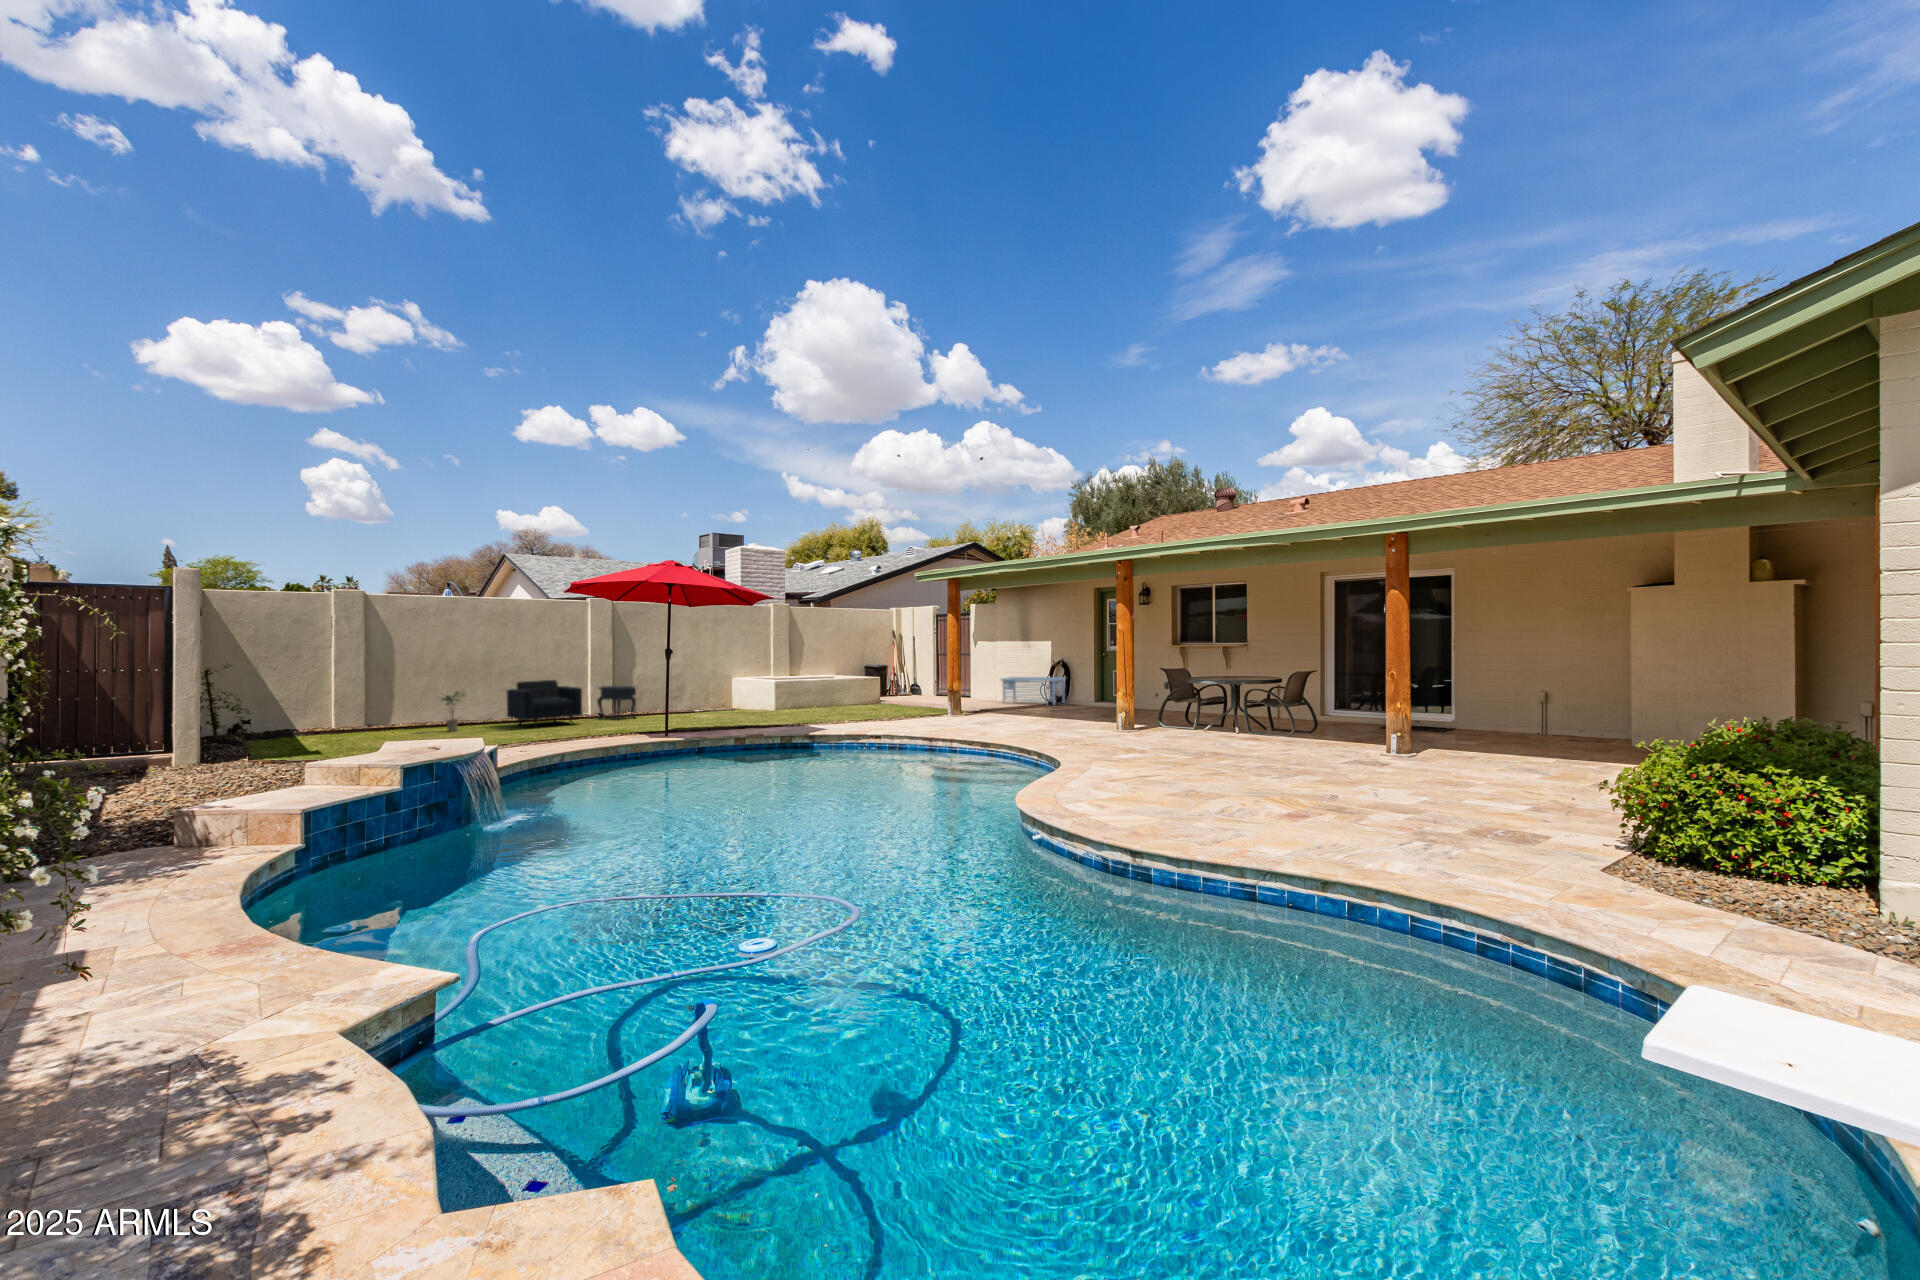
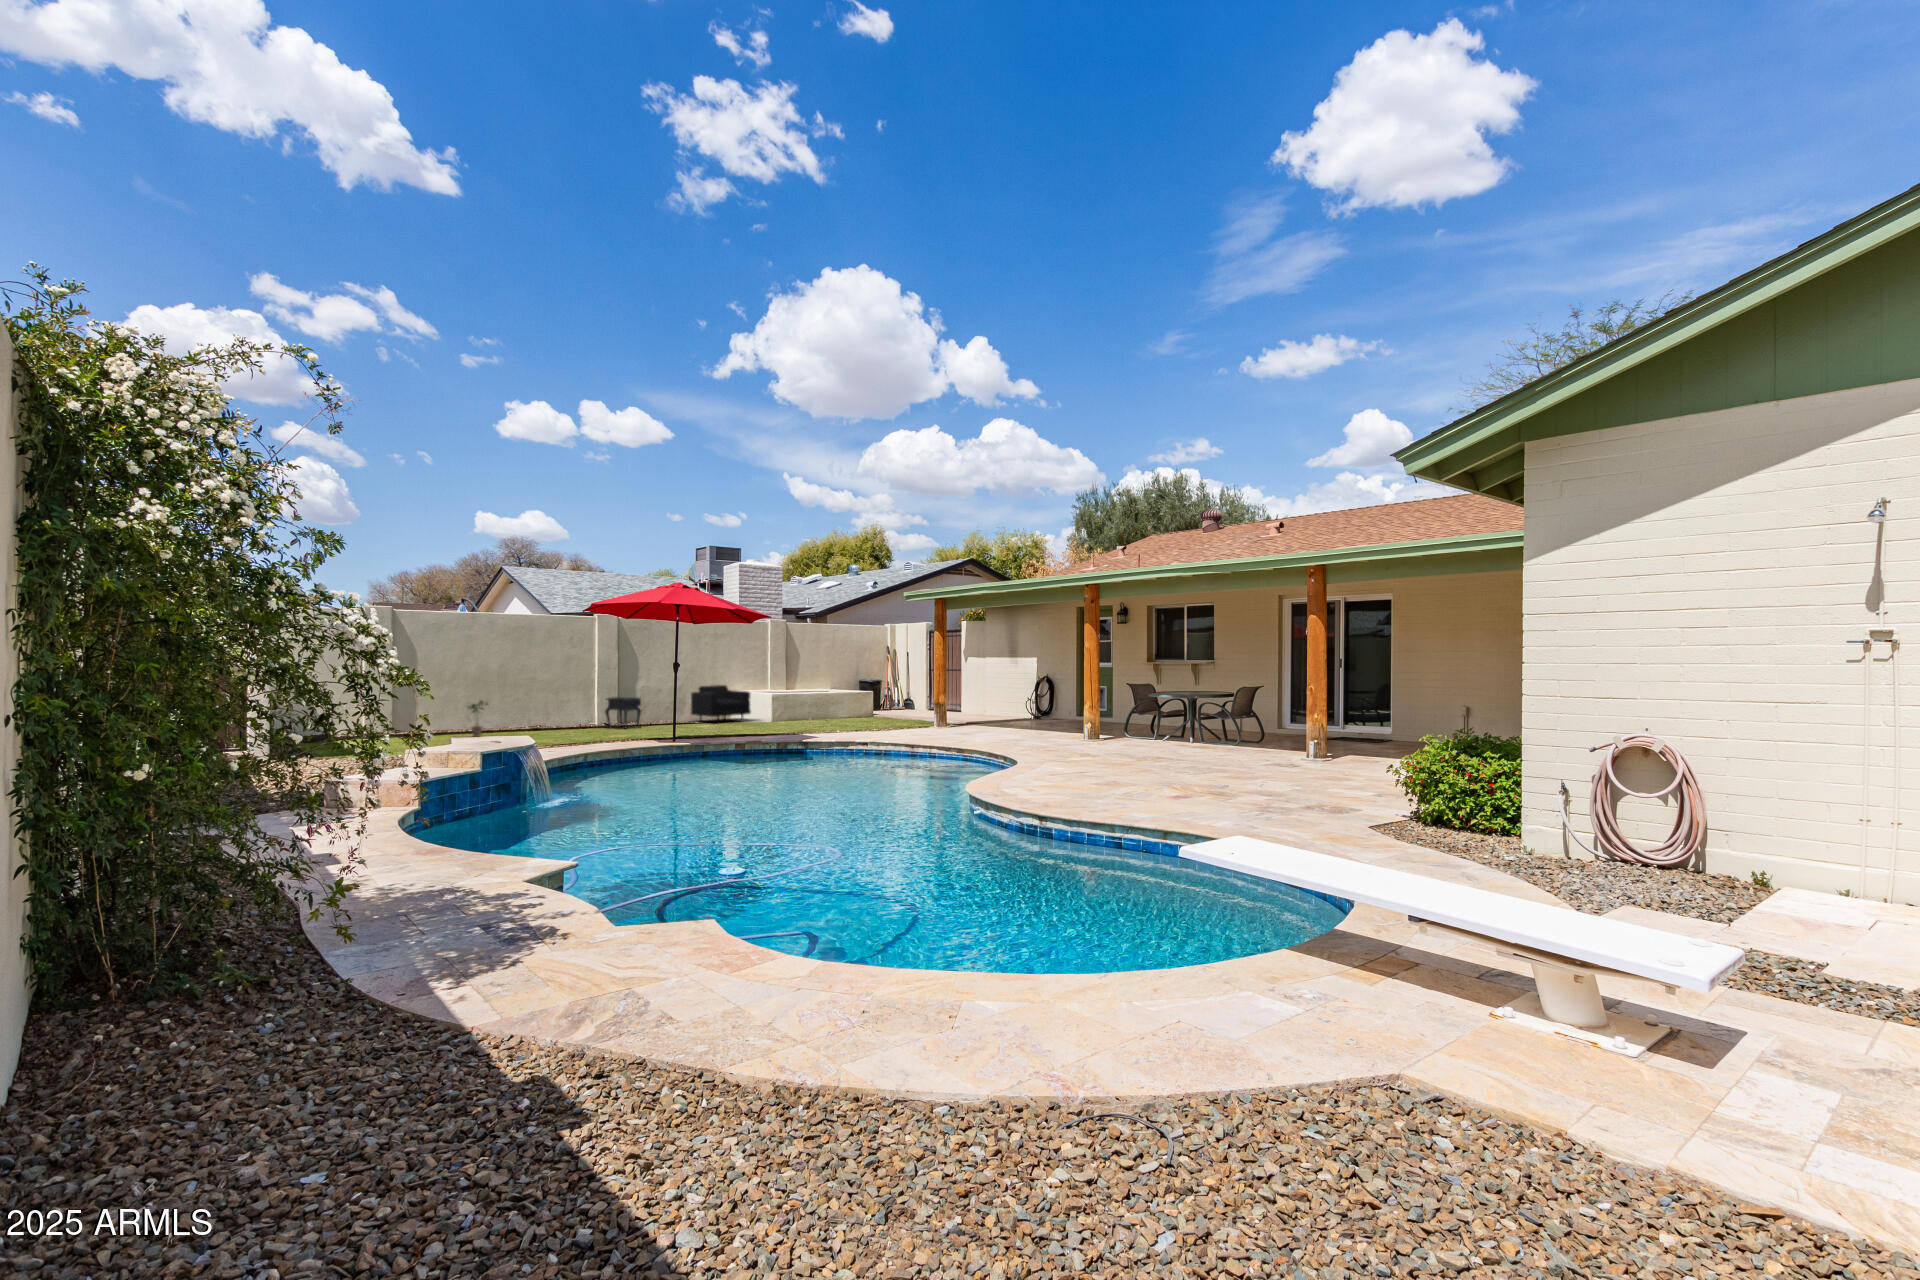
storage bench: present [1001,677,1065,704] -> none [987,692,1050,720]
armchair: present [506,680,582,728] -> present [691,685,751,722]

